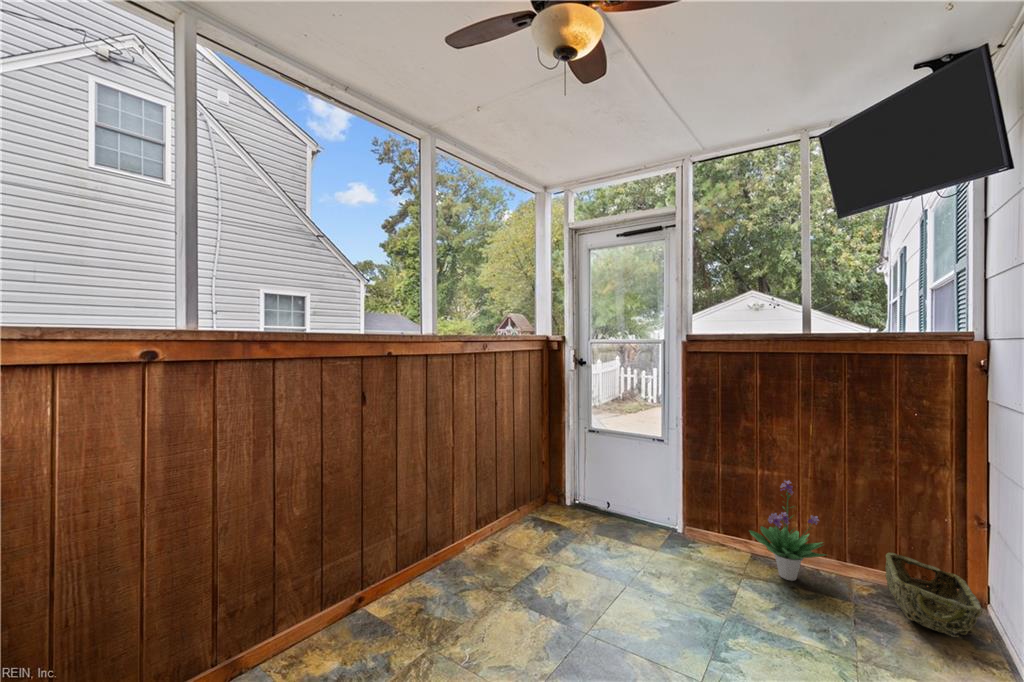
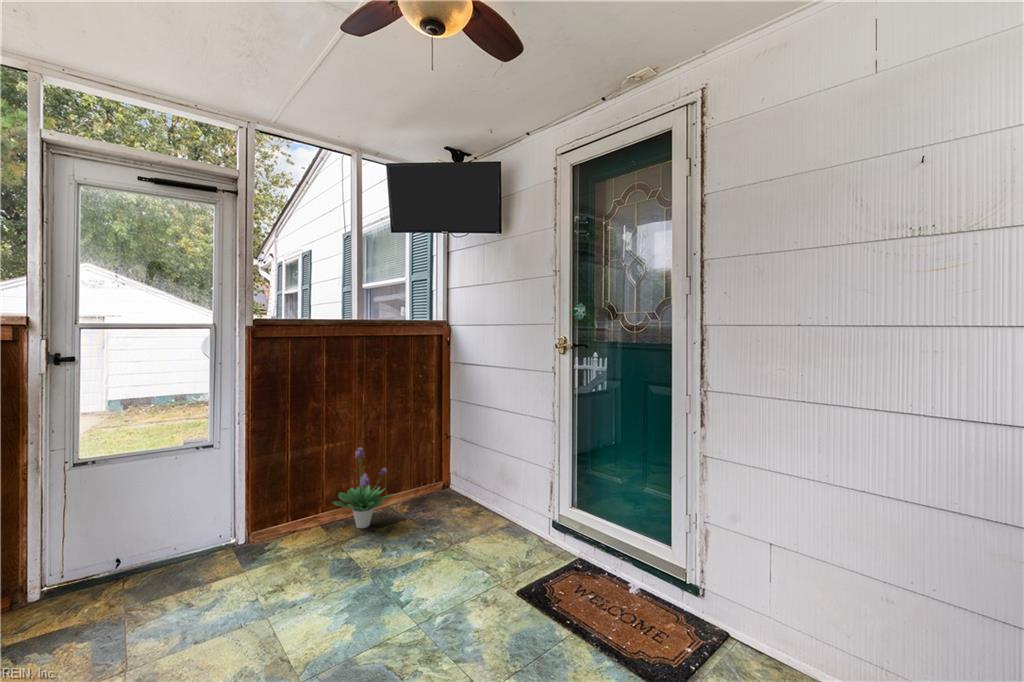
woven basket: present [885,553,983,637] -> none [412,475,470,511]

